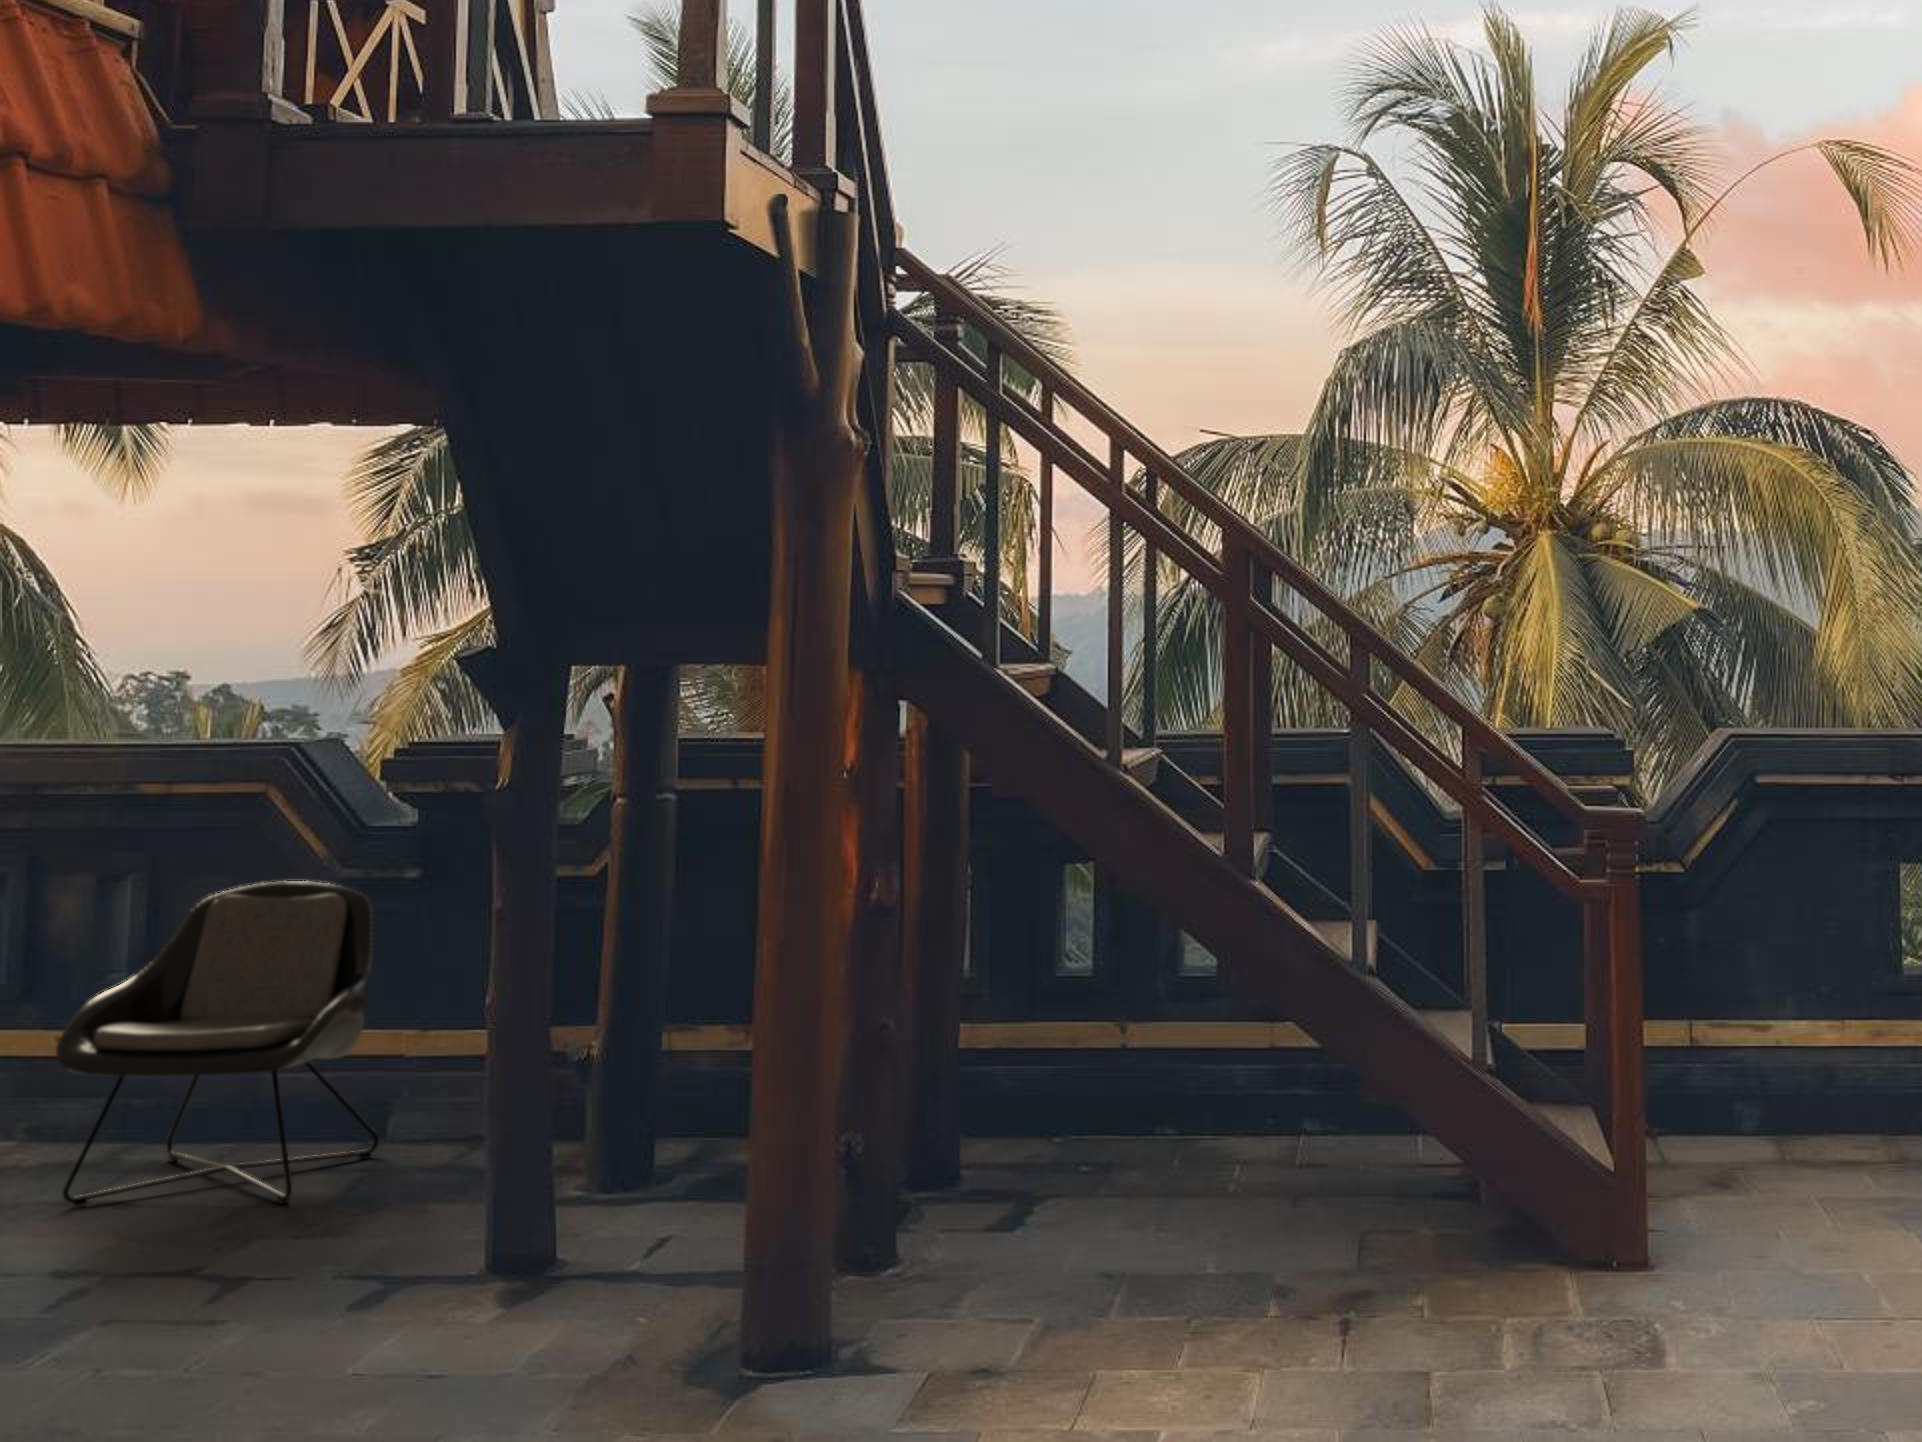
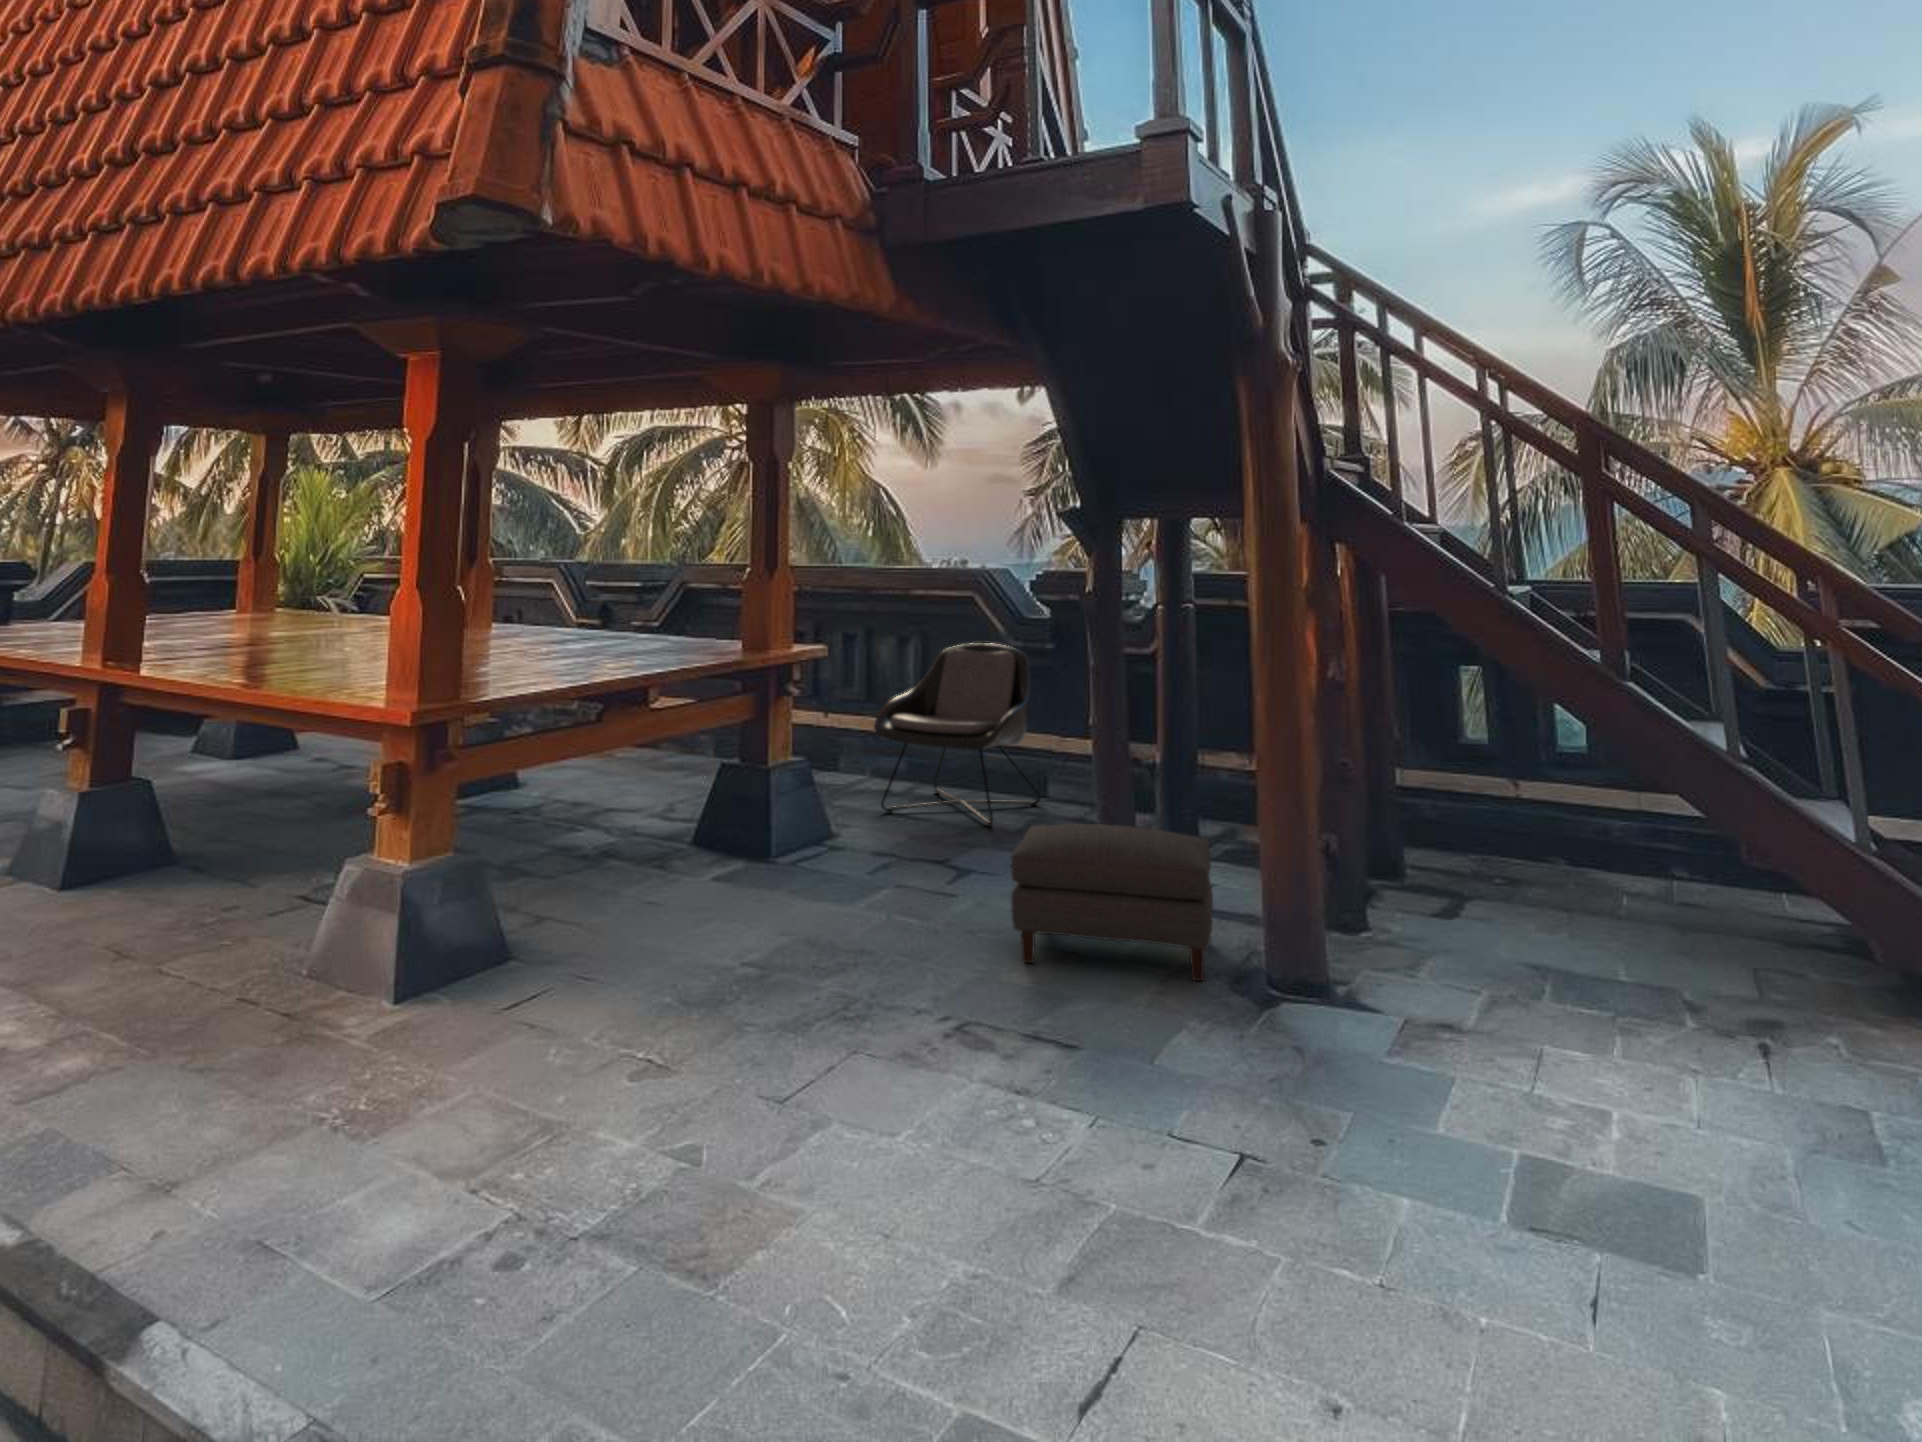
ottoman: none [349,1163,674,1396] -> present [1011,824,1213,981]

